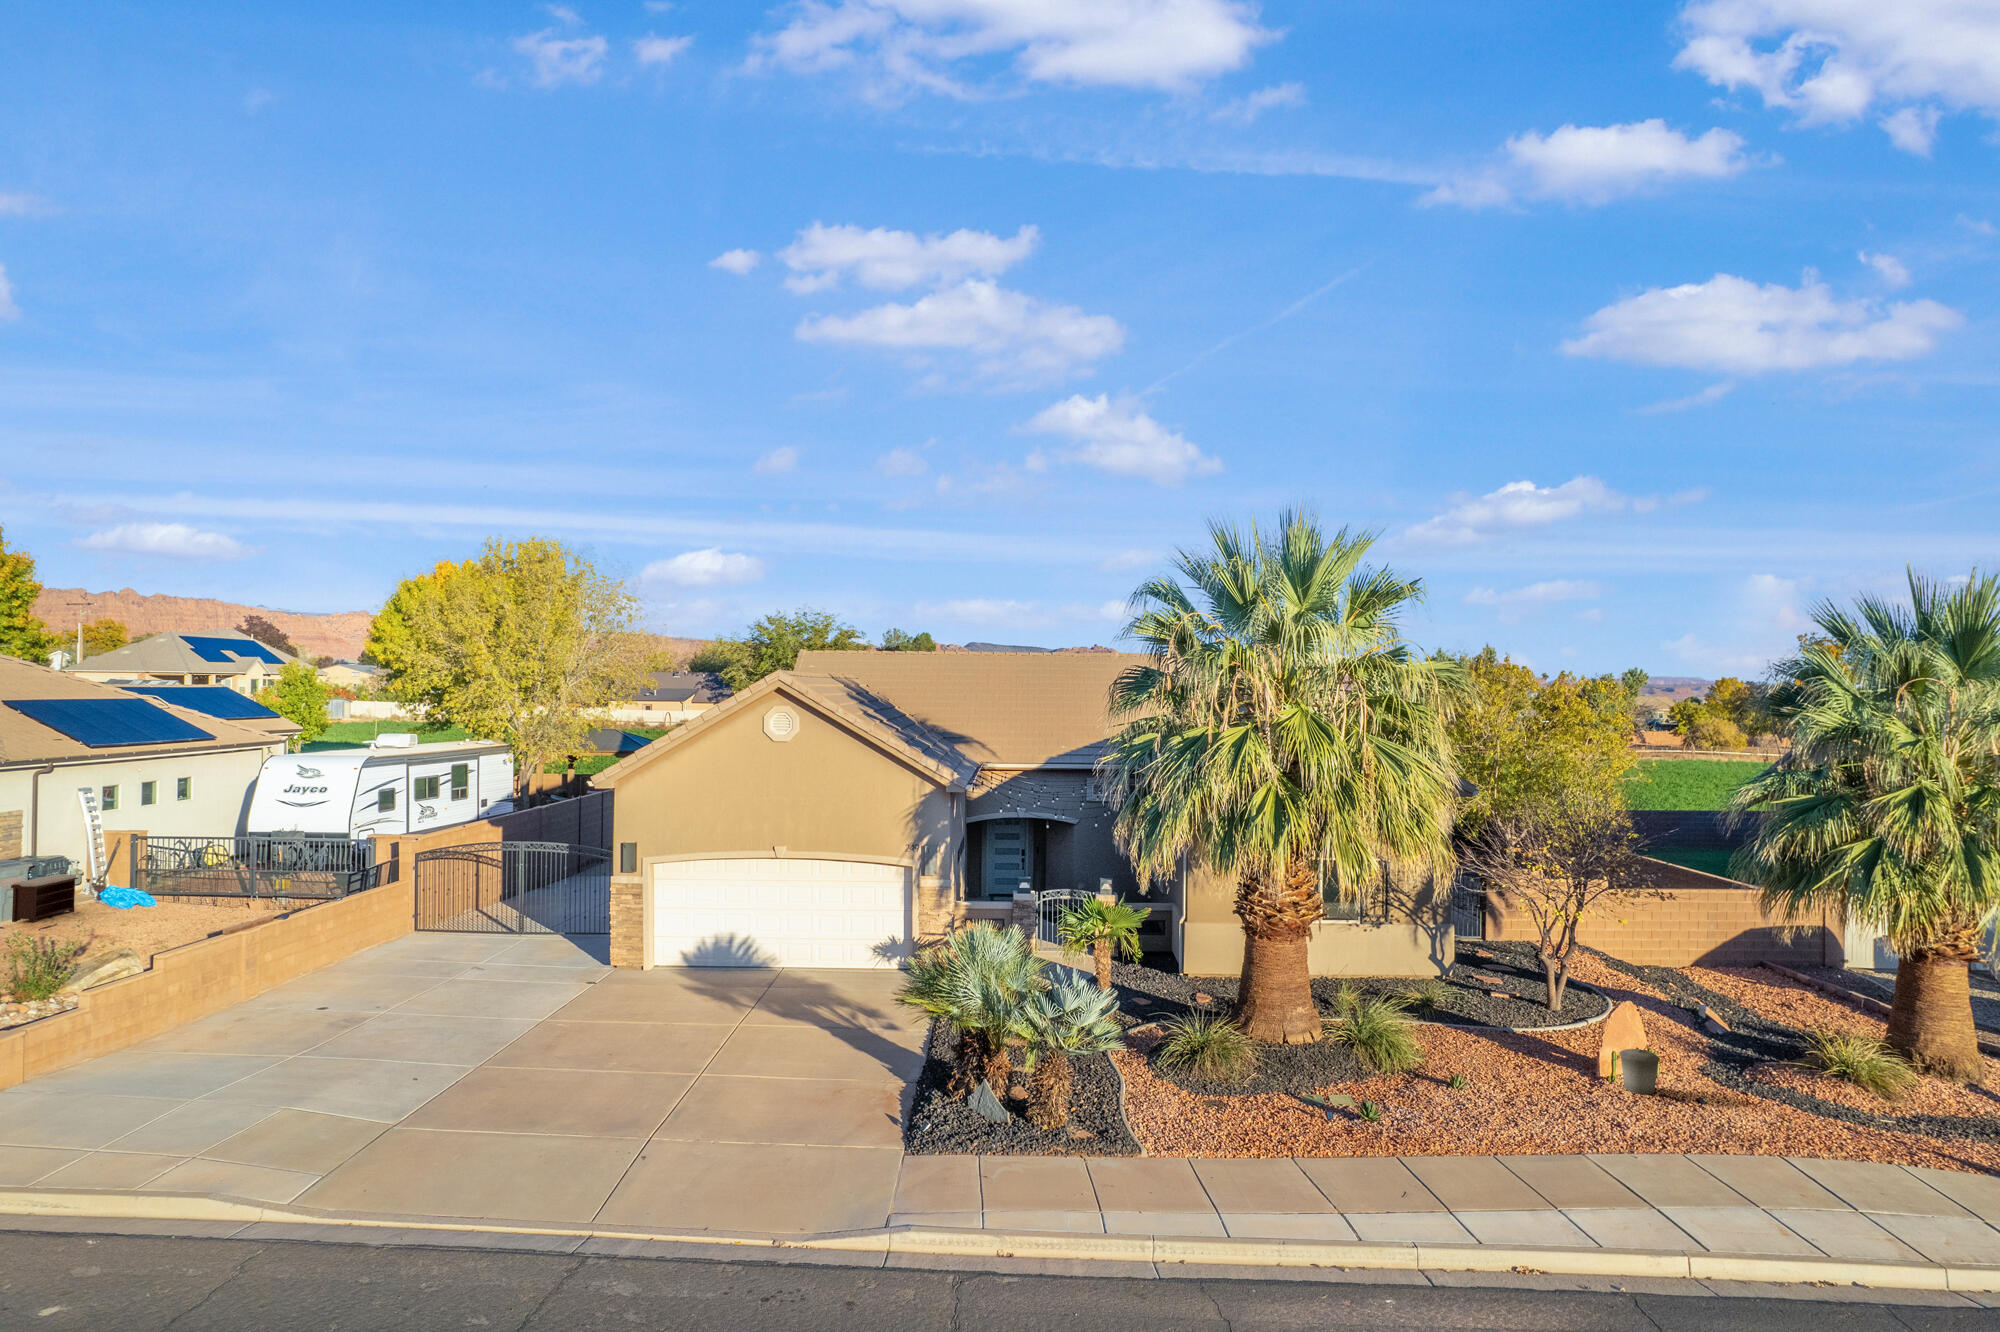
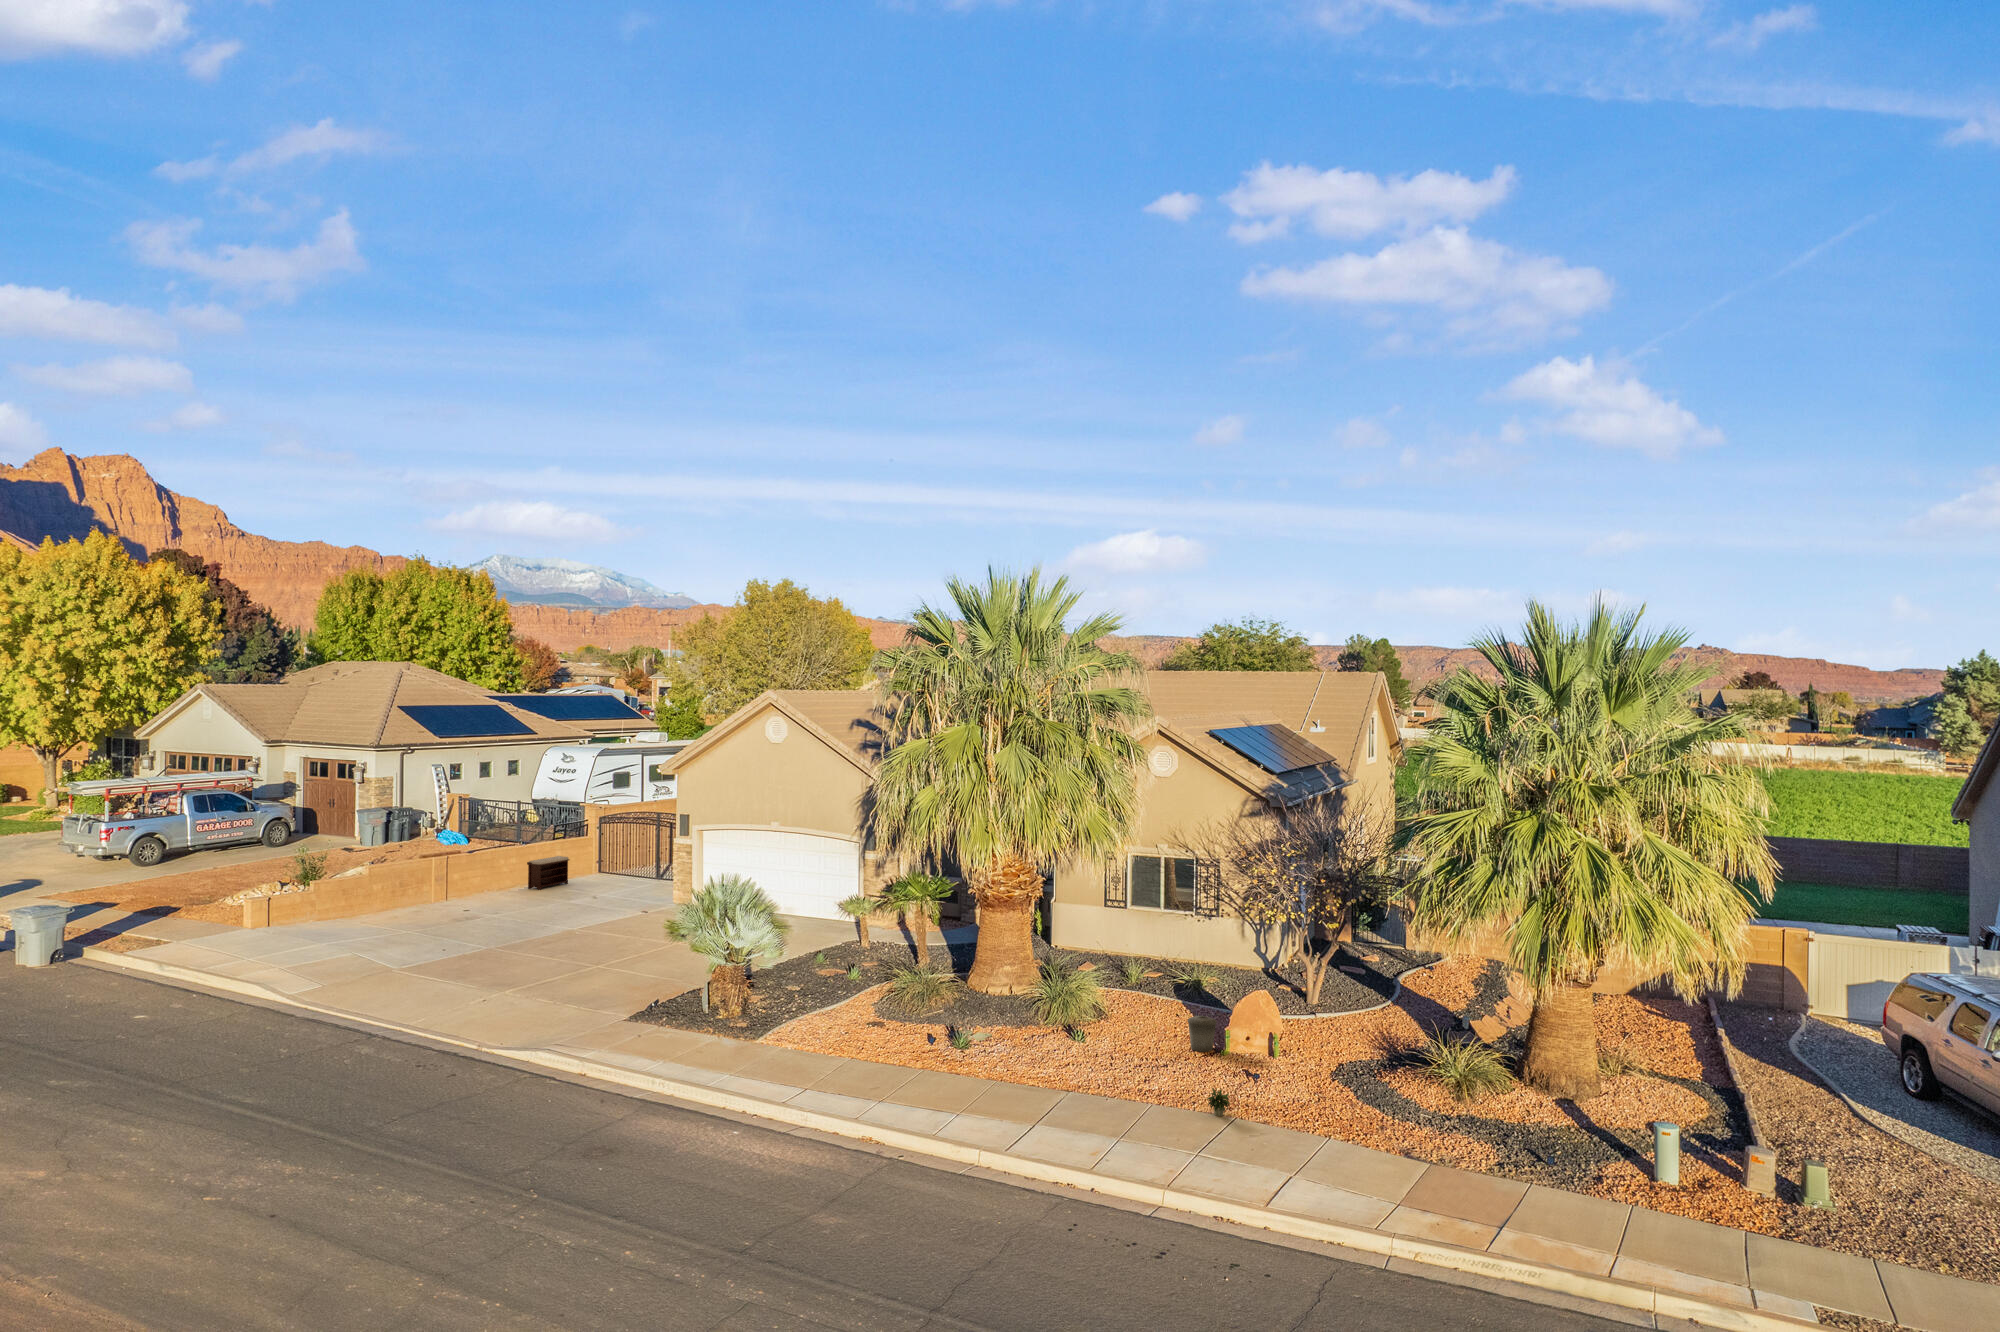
bench: present [11,874,78,922] -> present [527,856,569,890]
potted plant: none [1855,1149,1905,1186] -> present [1207,1088,1230,1116]

